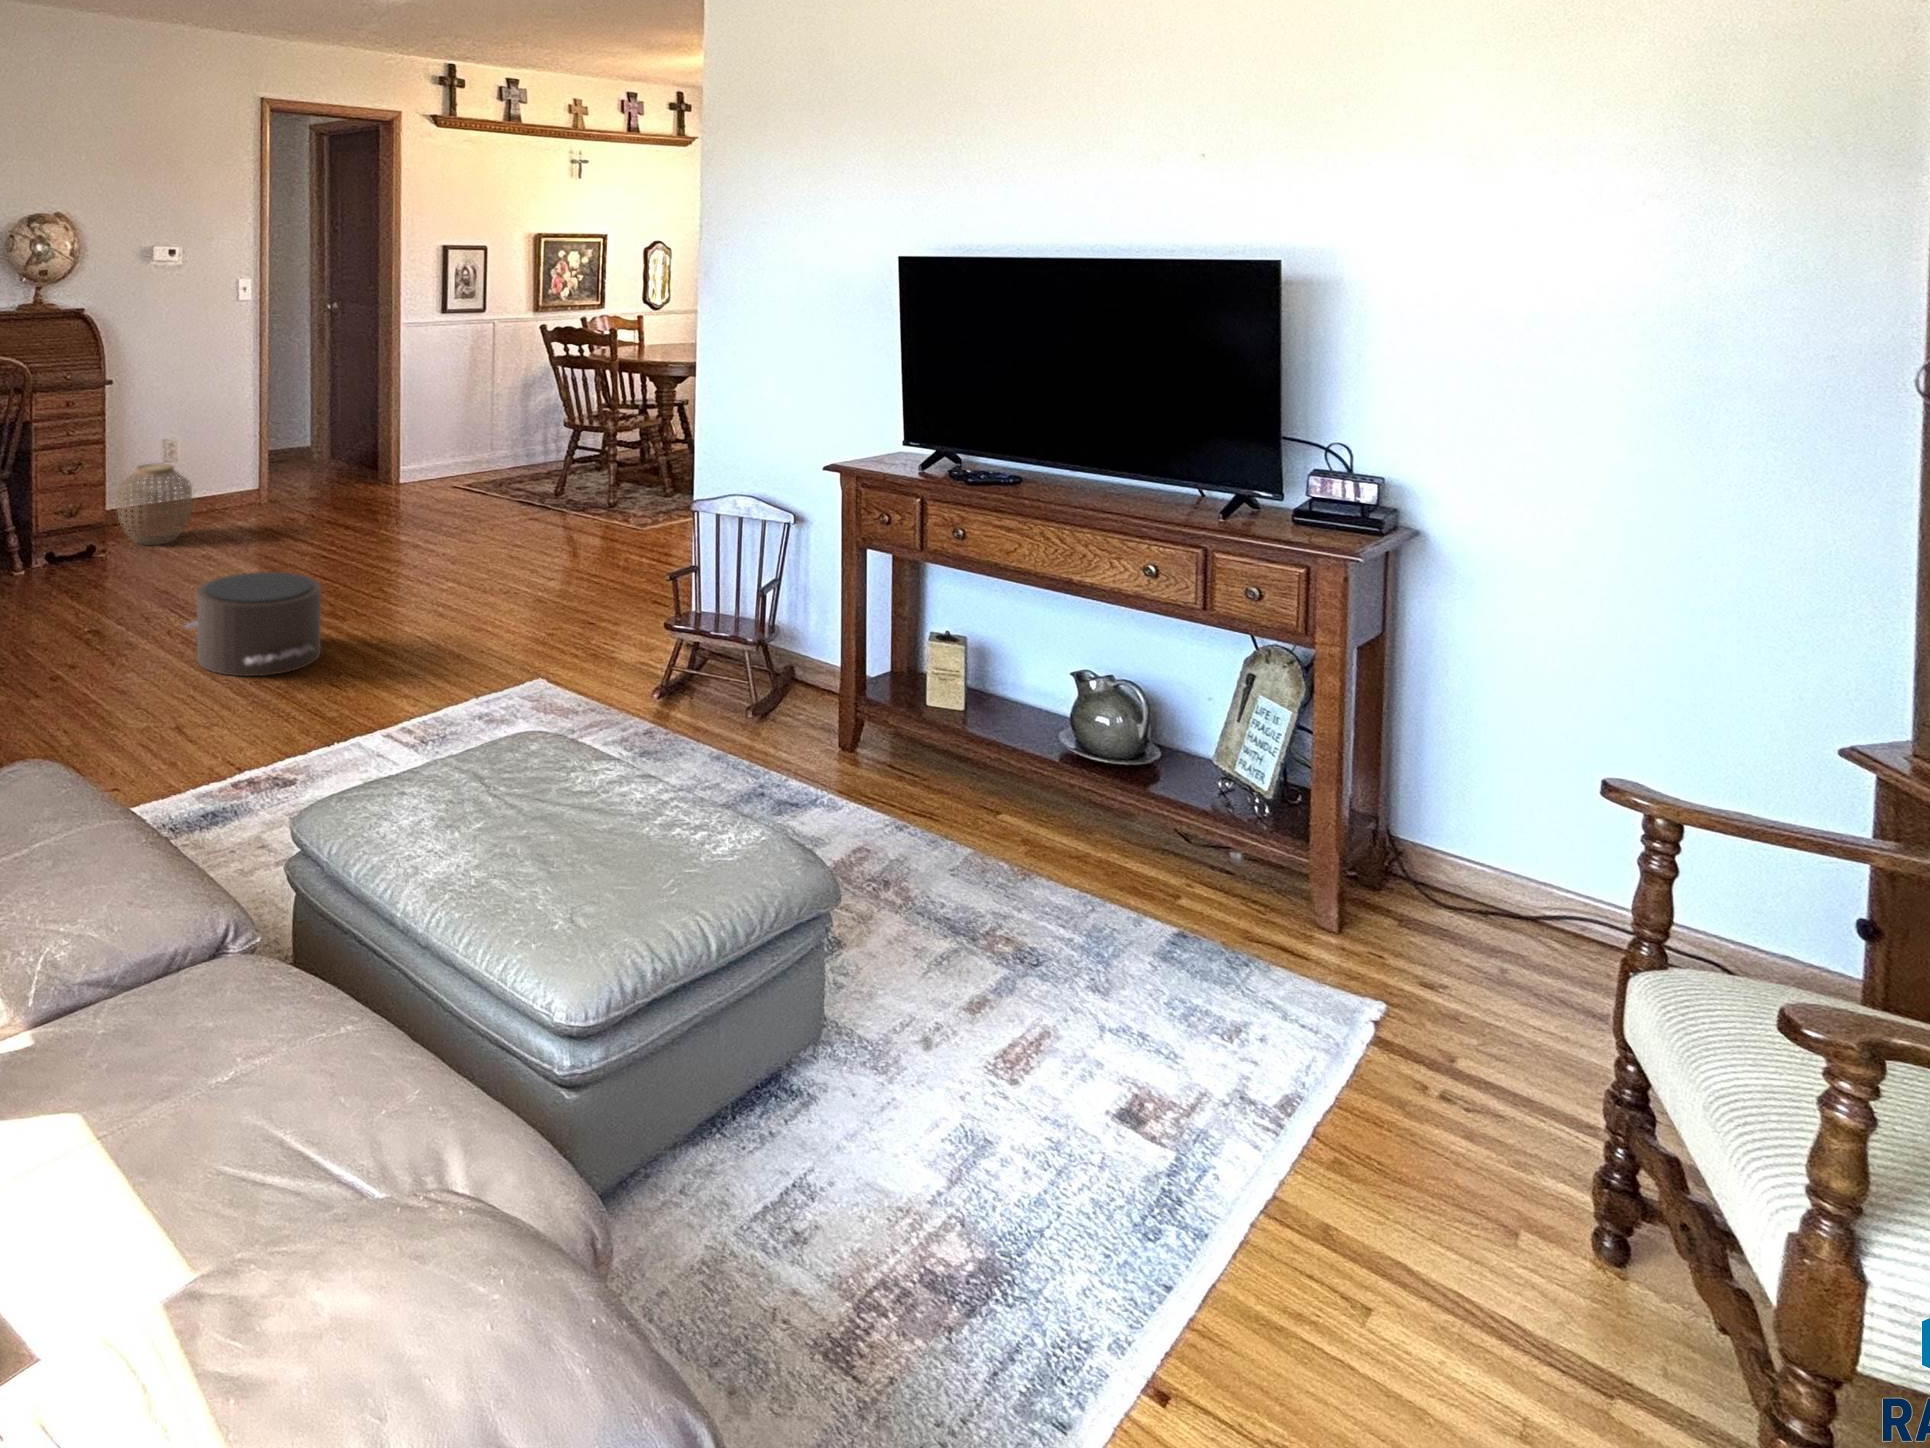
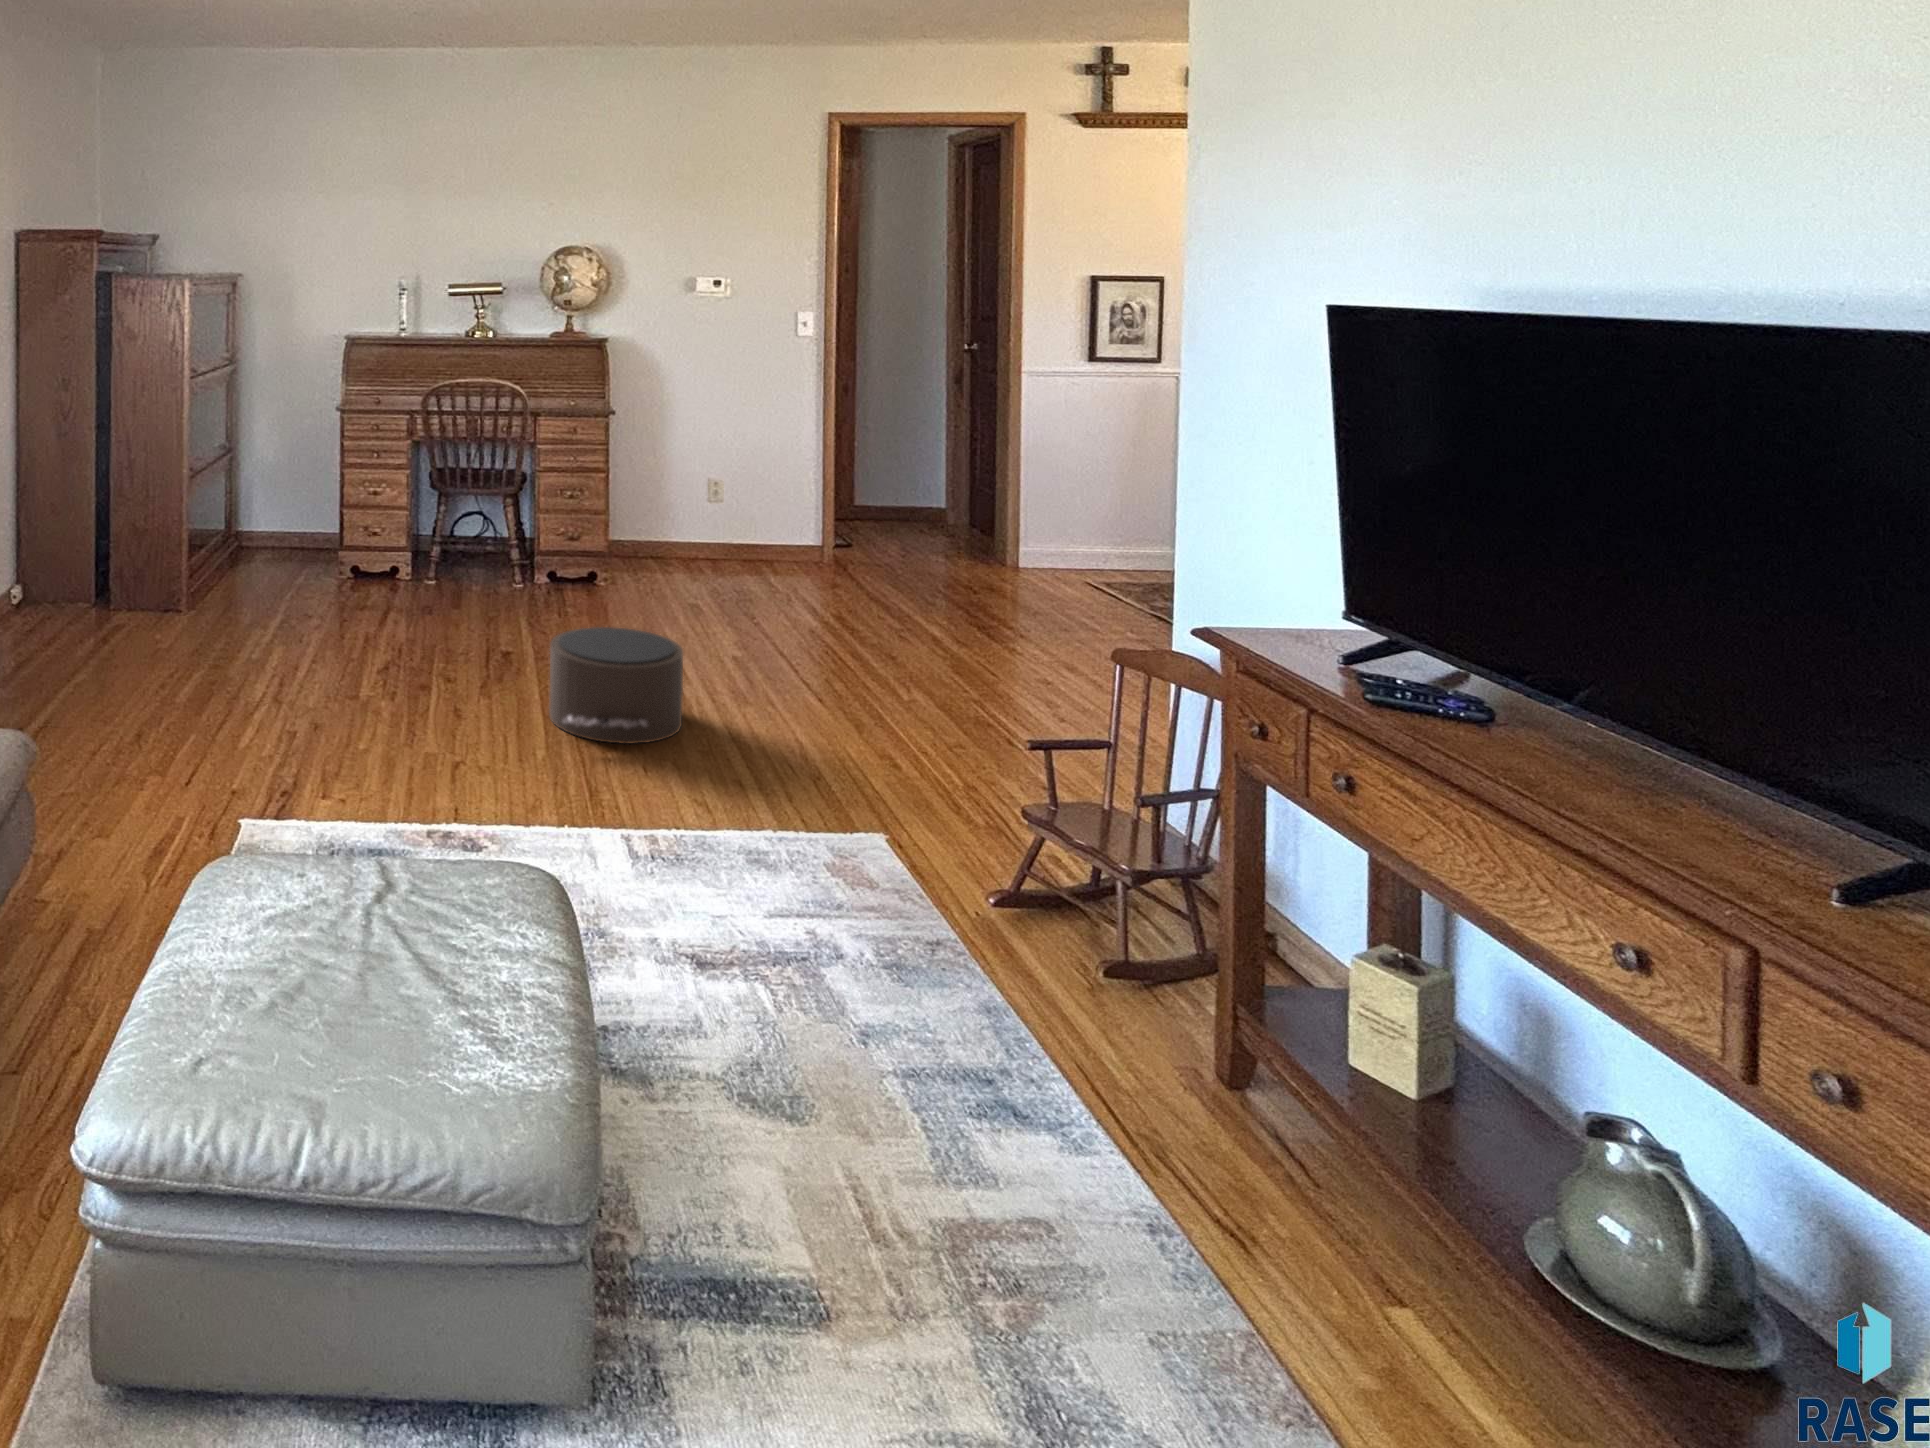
woven basket: present [118,464,192,545] -> none [632,501,708,587]

